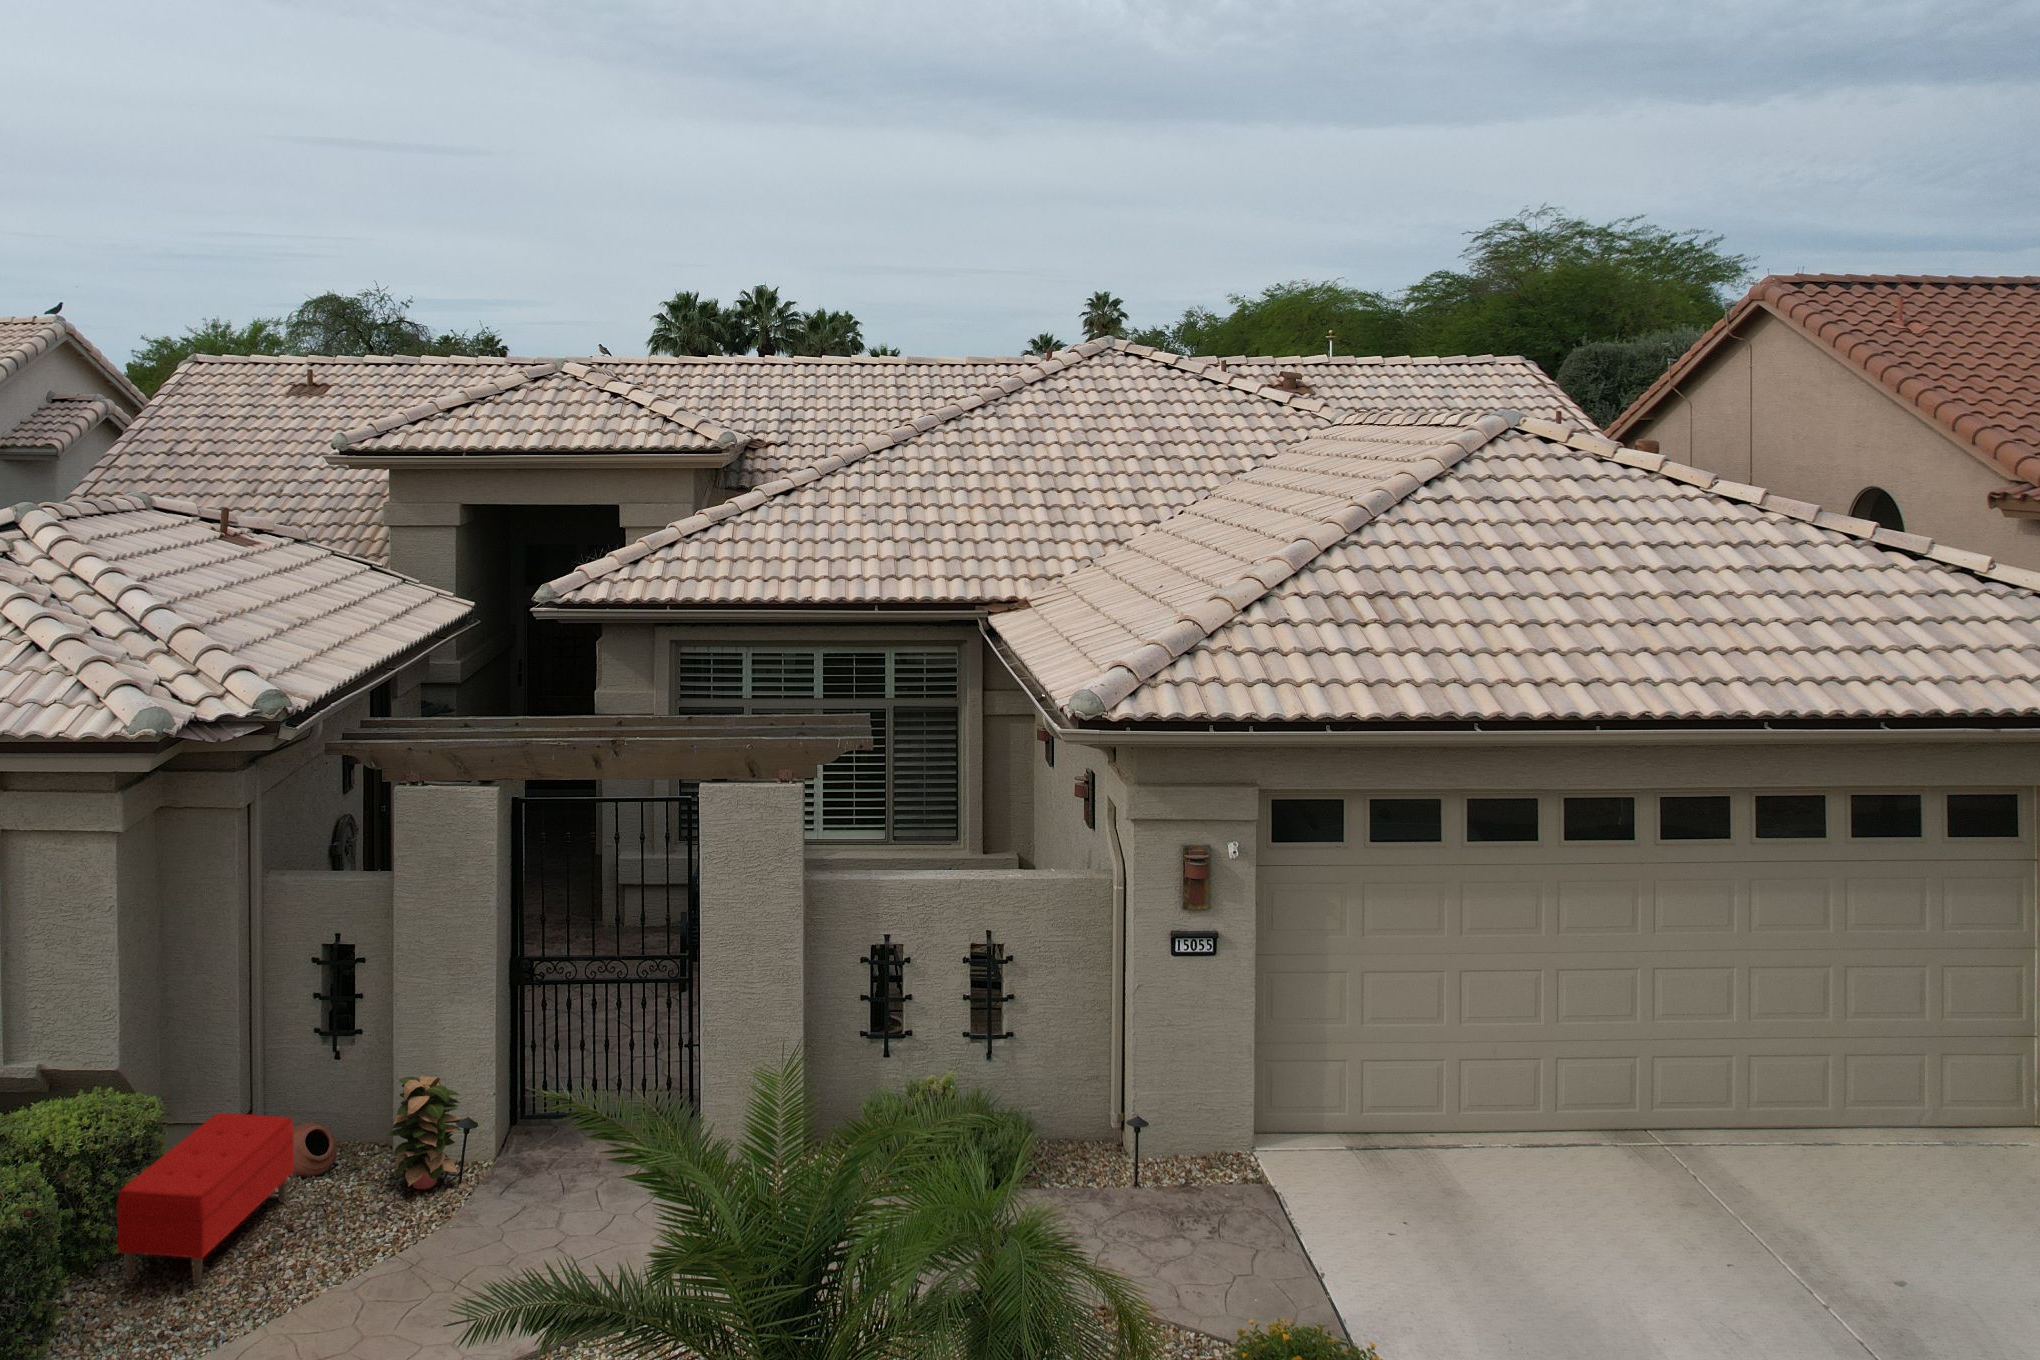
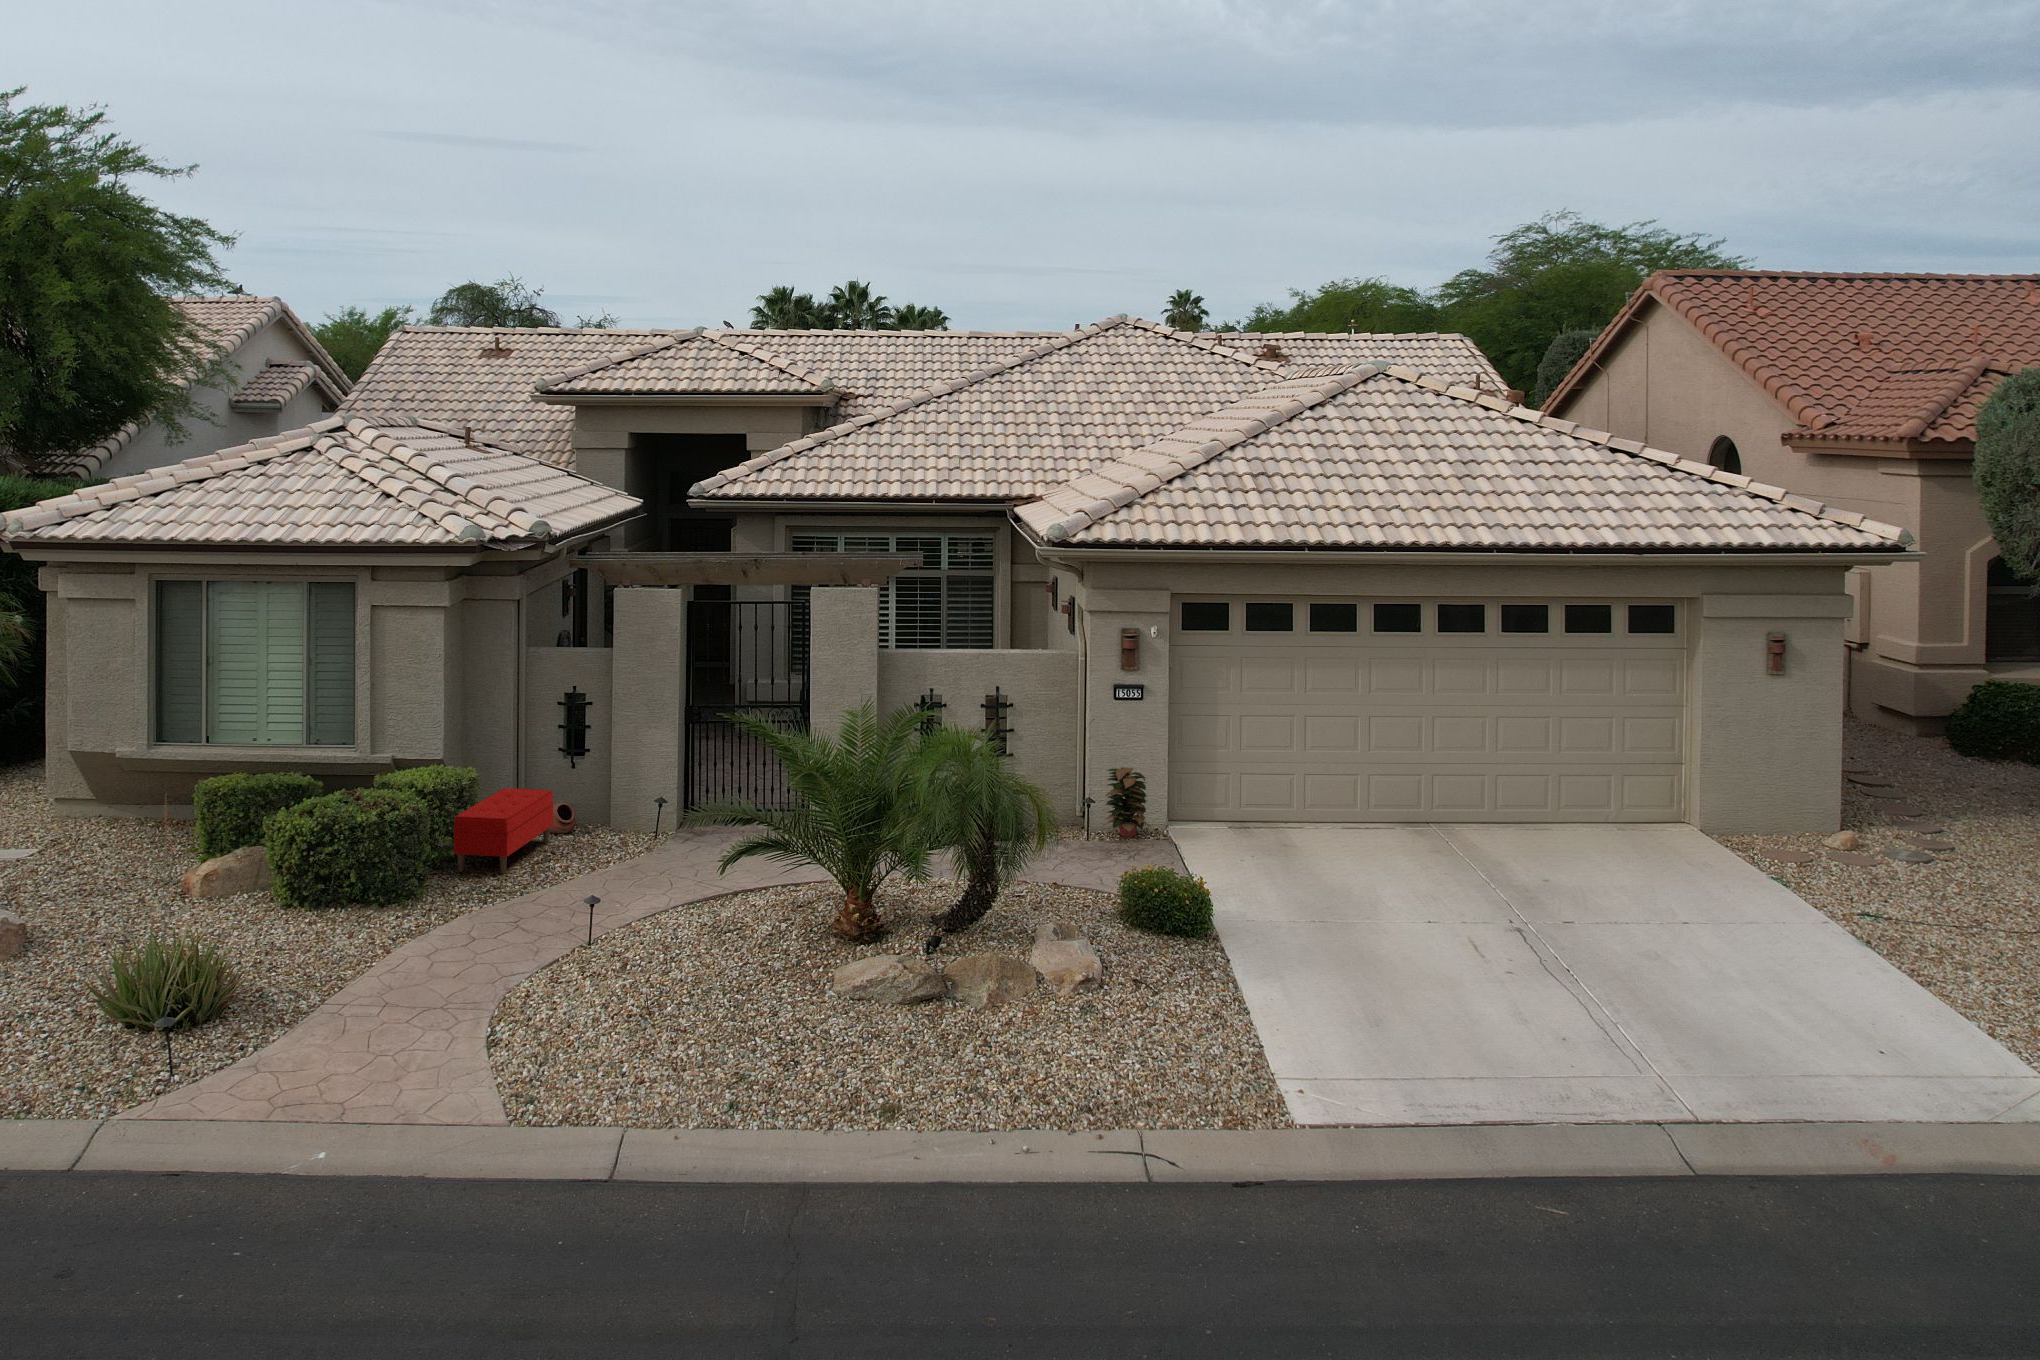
decorative plant: present [387,1076,462,1189] -> present [1104,767,1151,837]

